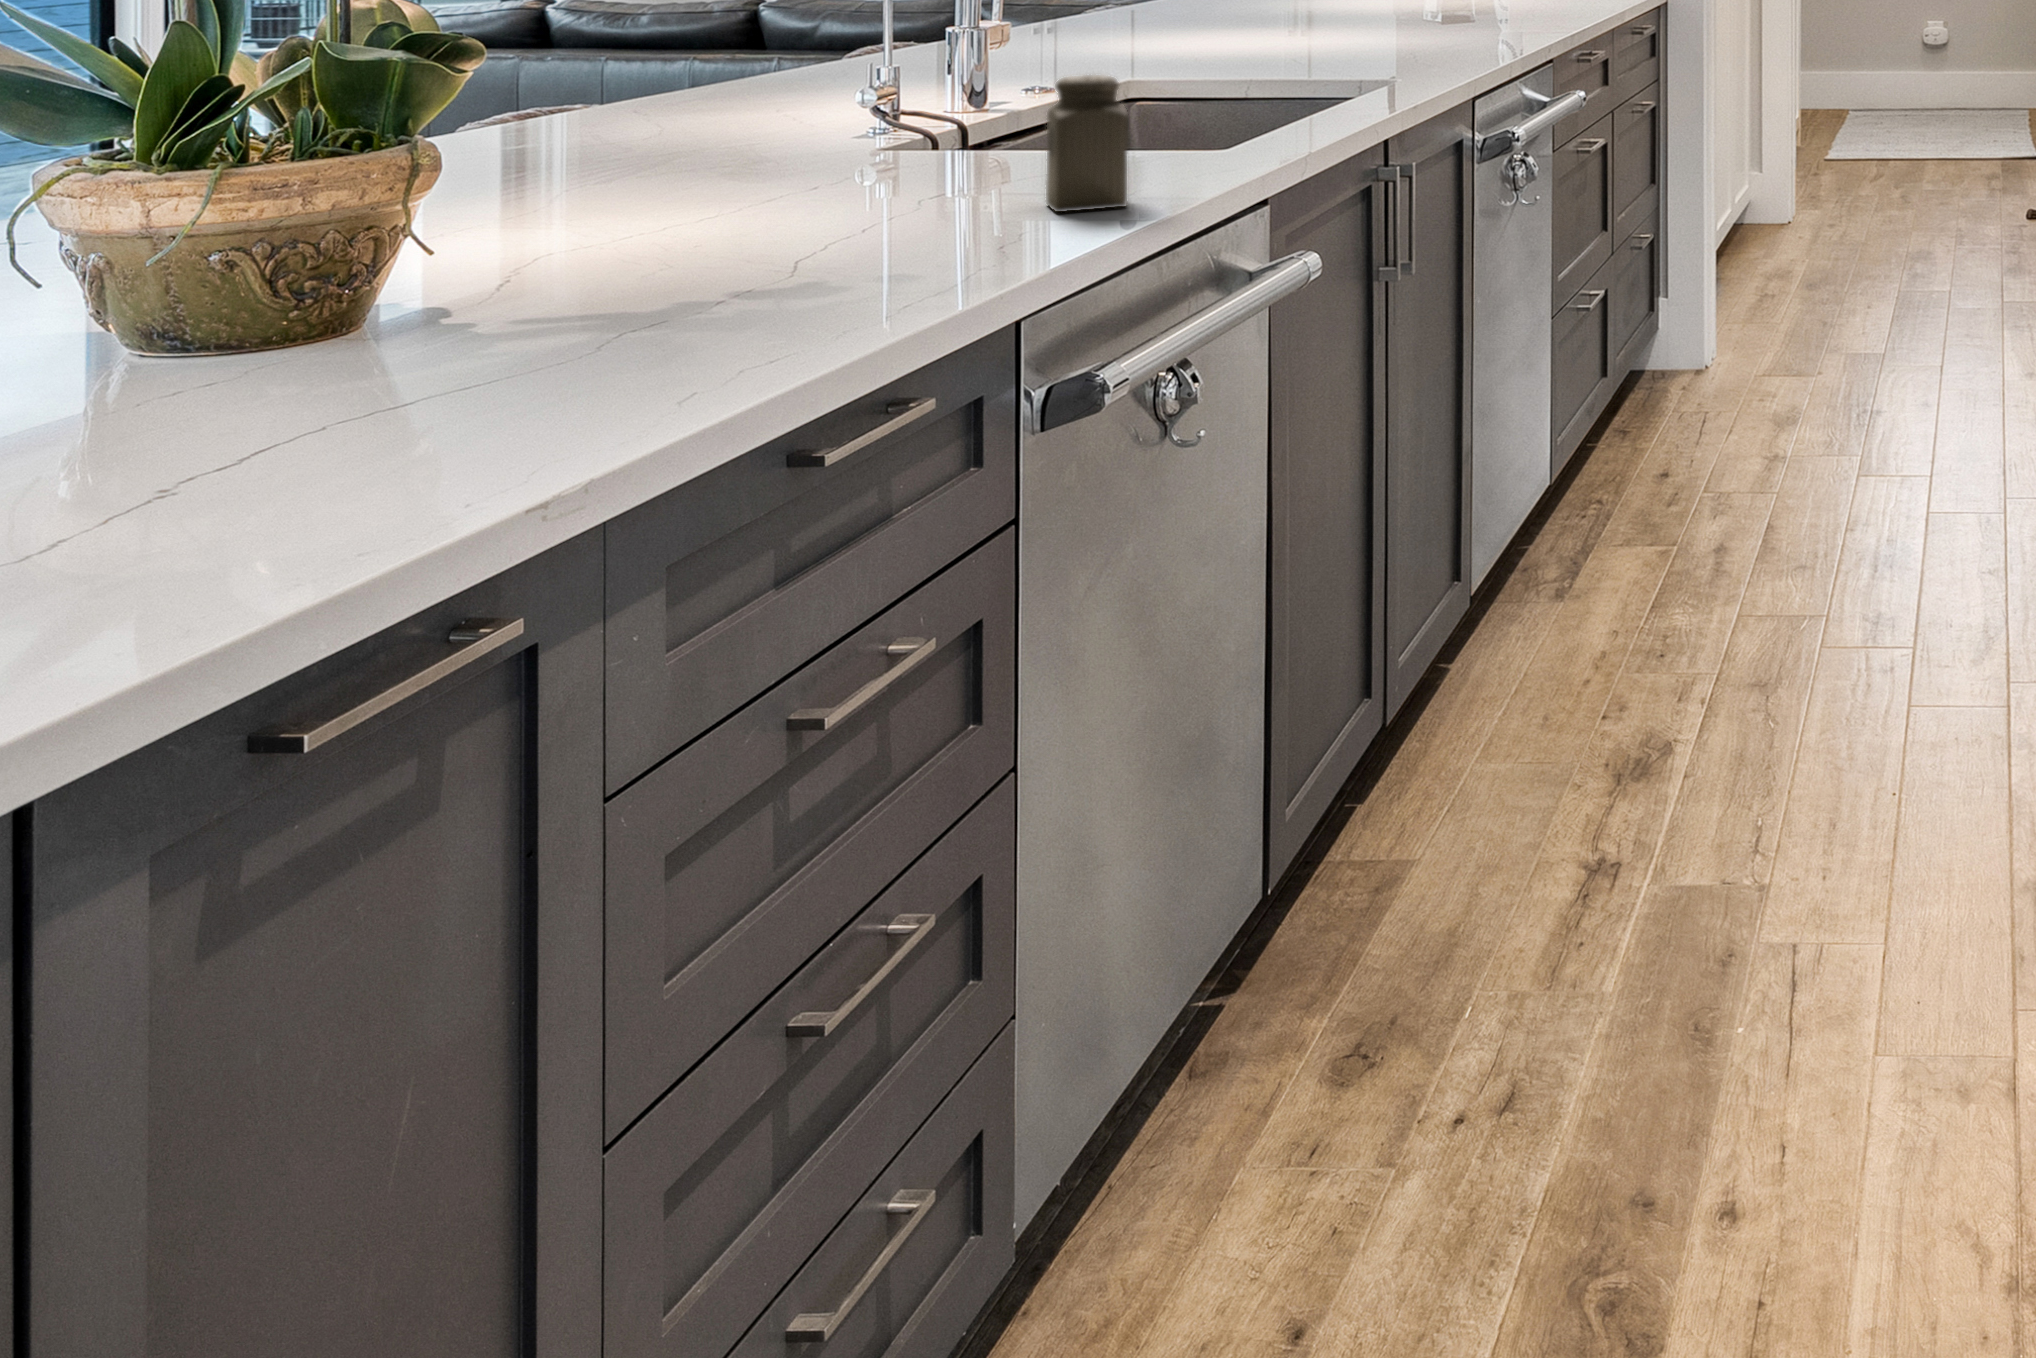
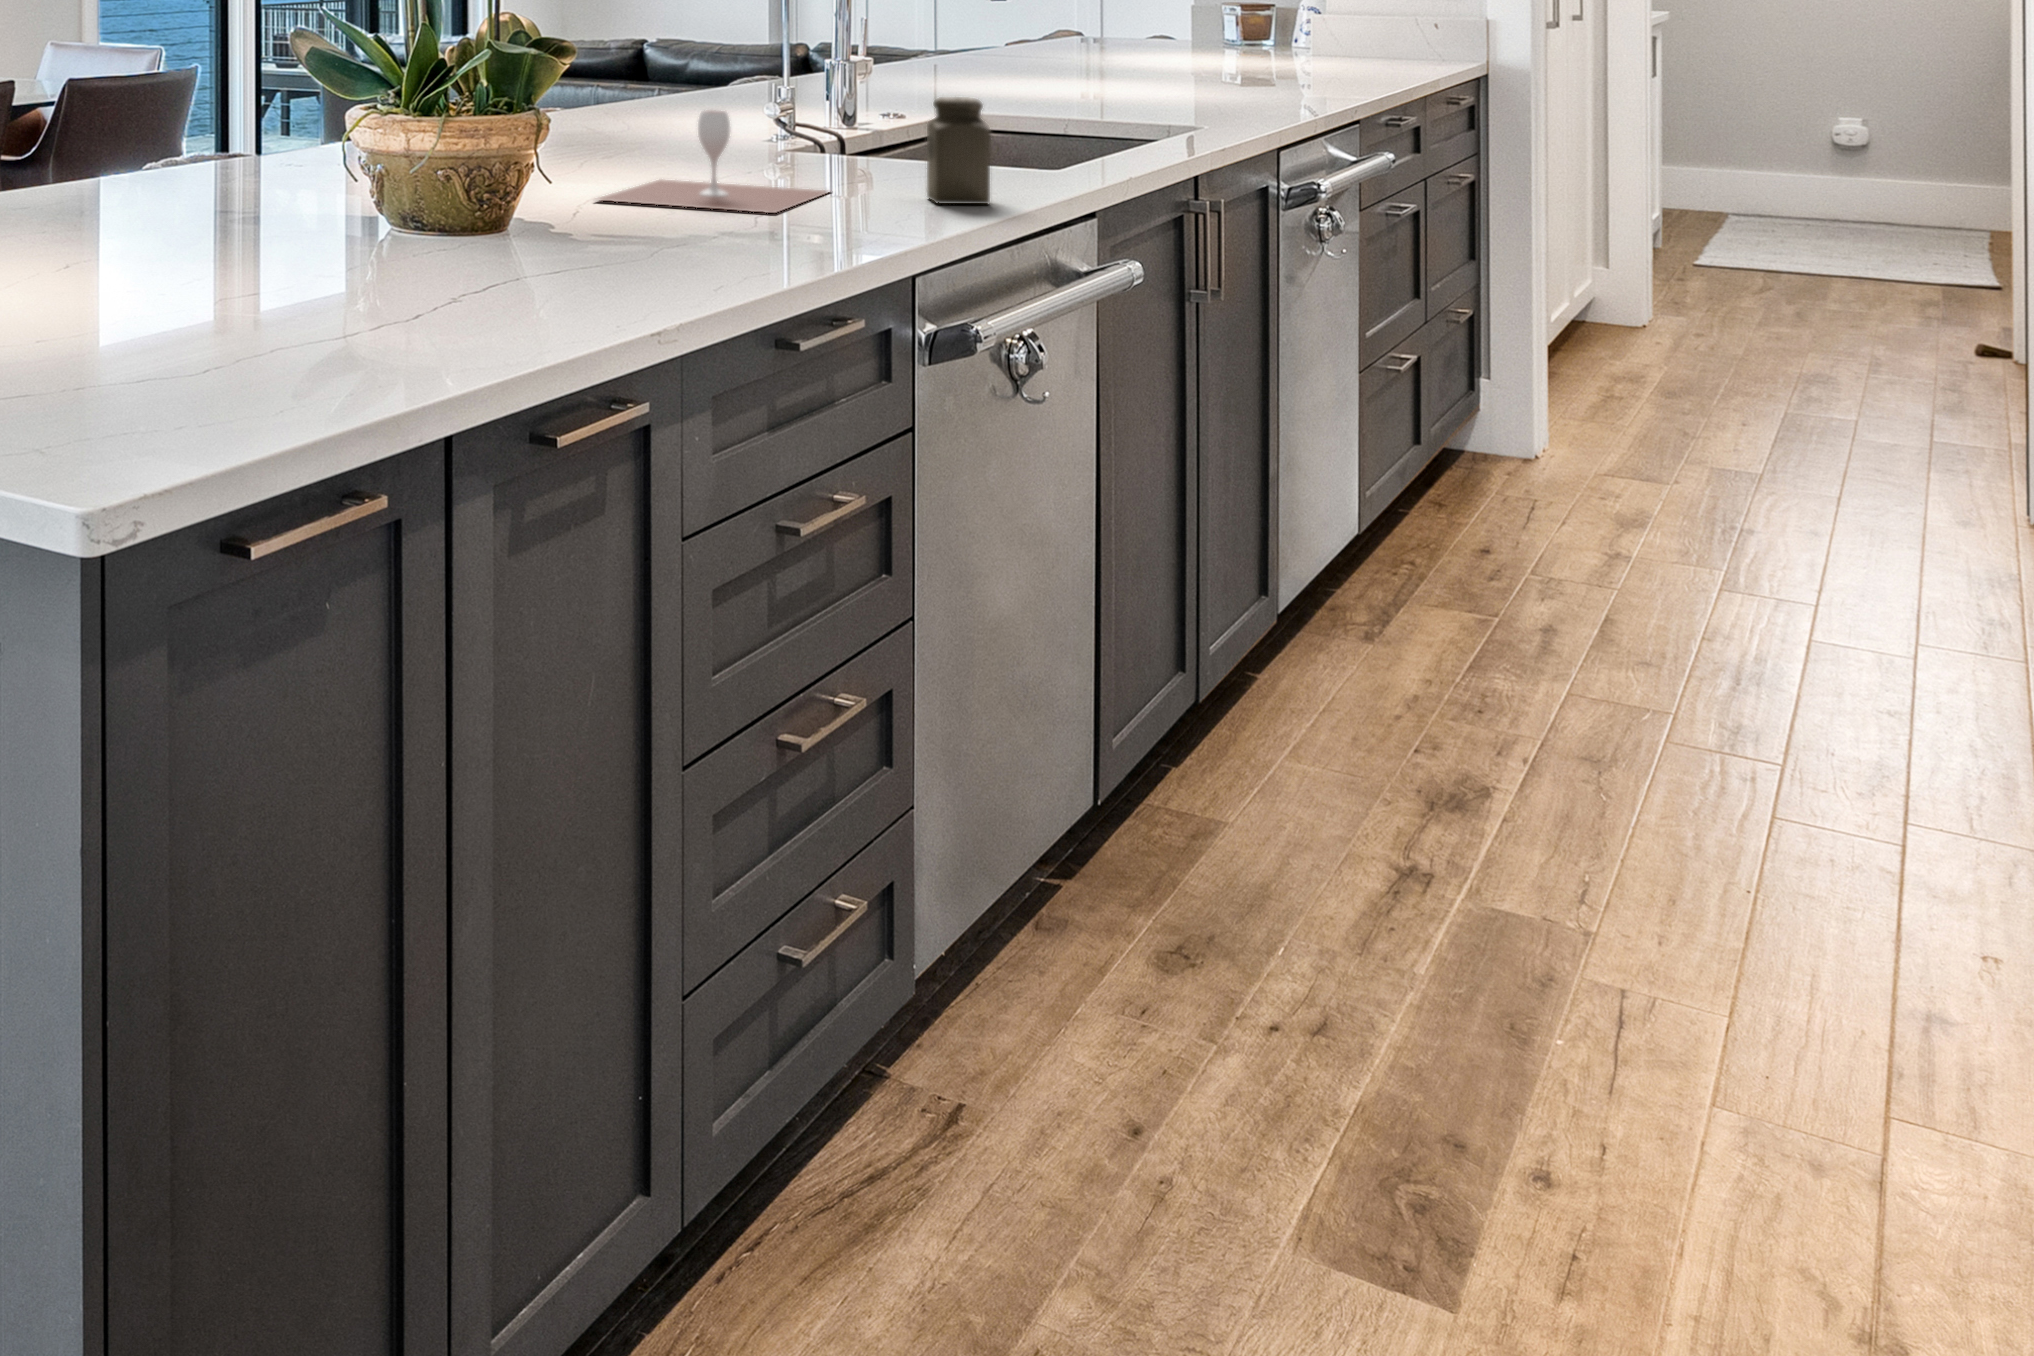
wine glass: none [539,114,919,257] -> present [599,110,827,213]

